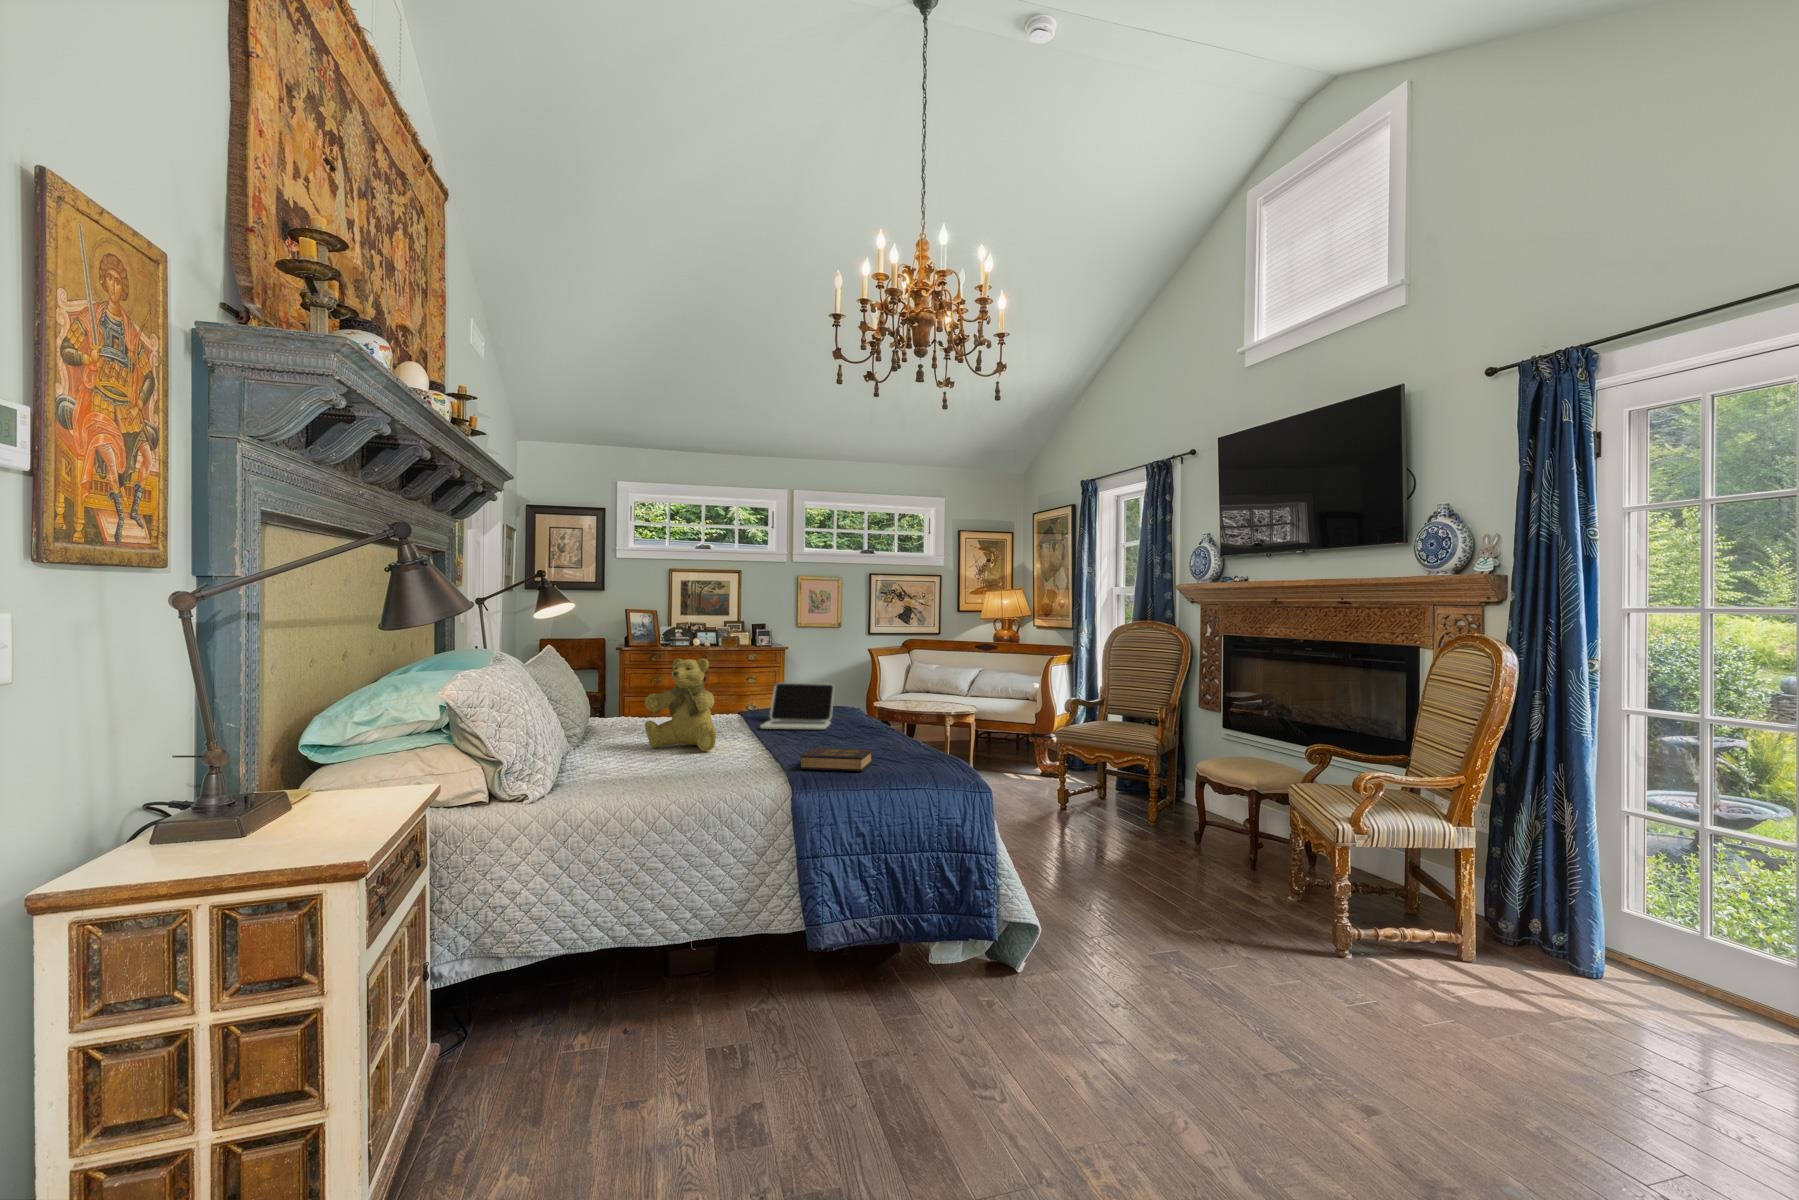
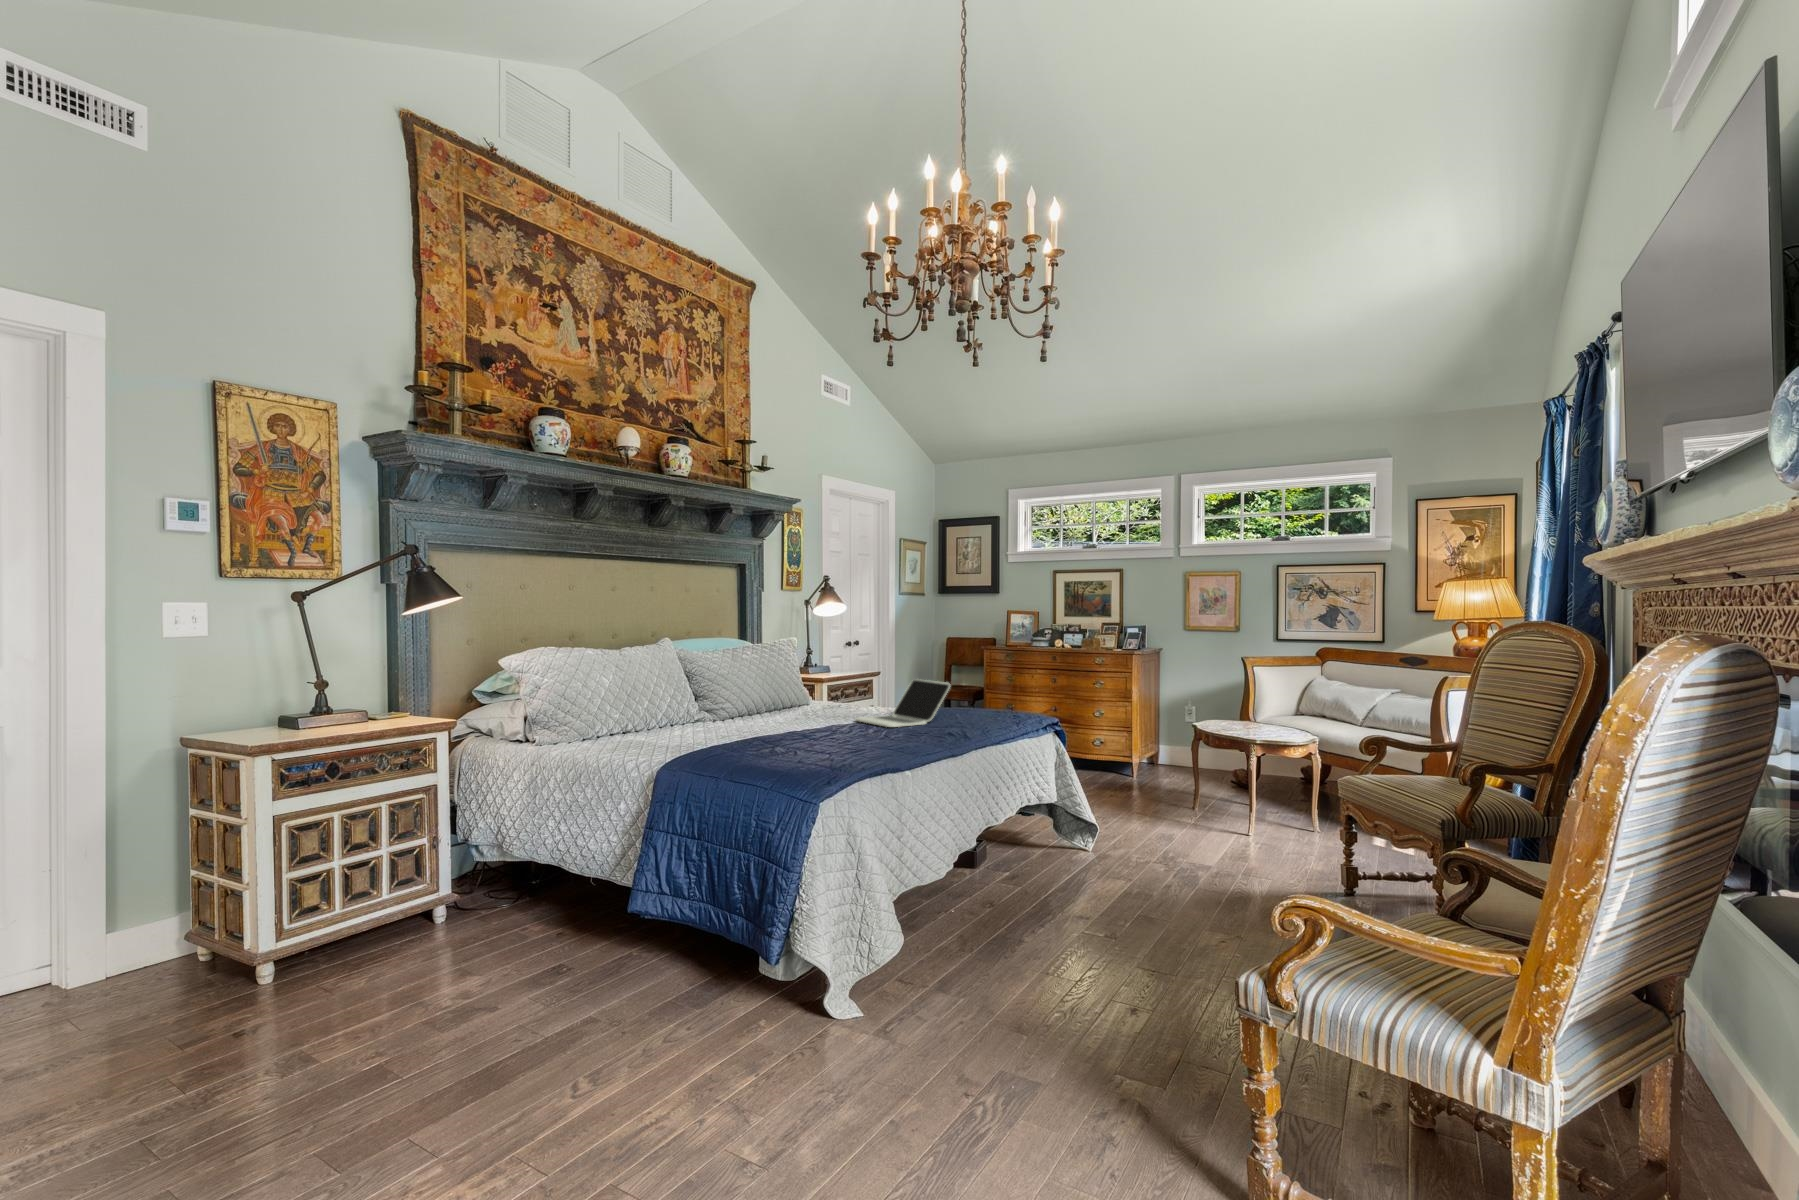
teddy bear: present [645,658,716,751] -> none [726,647,776,730]
hardback book: present [801,748,872,771] -> none [719,735,784,760]

